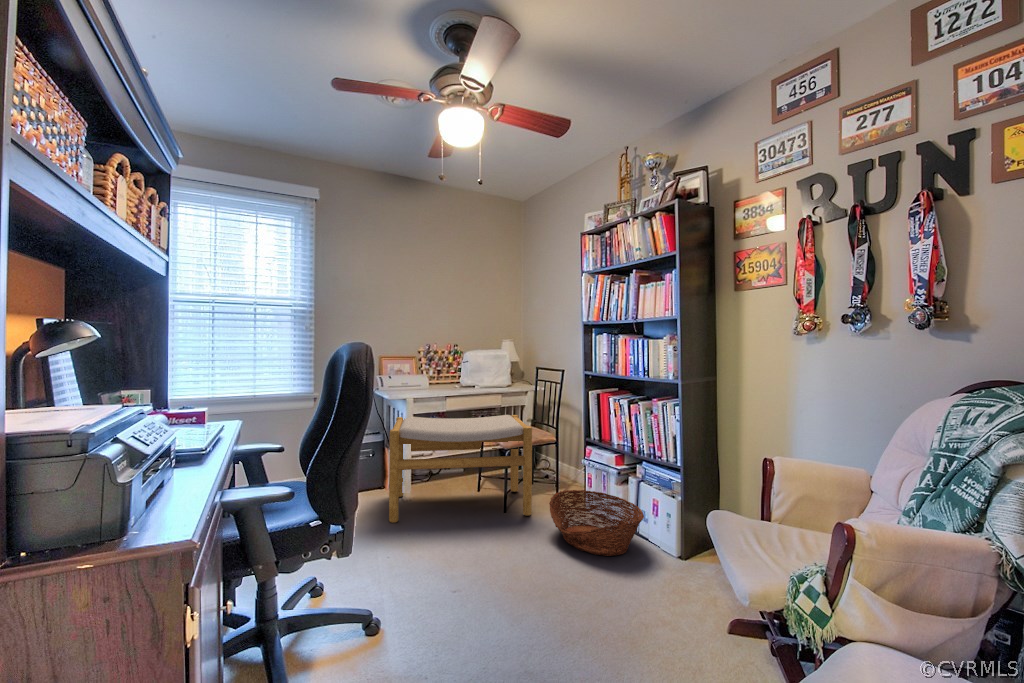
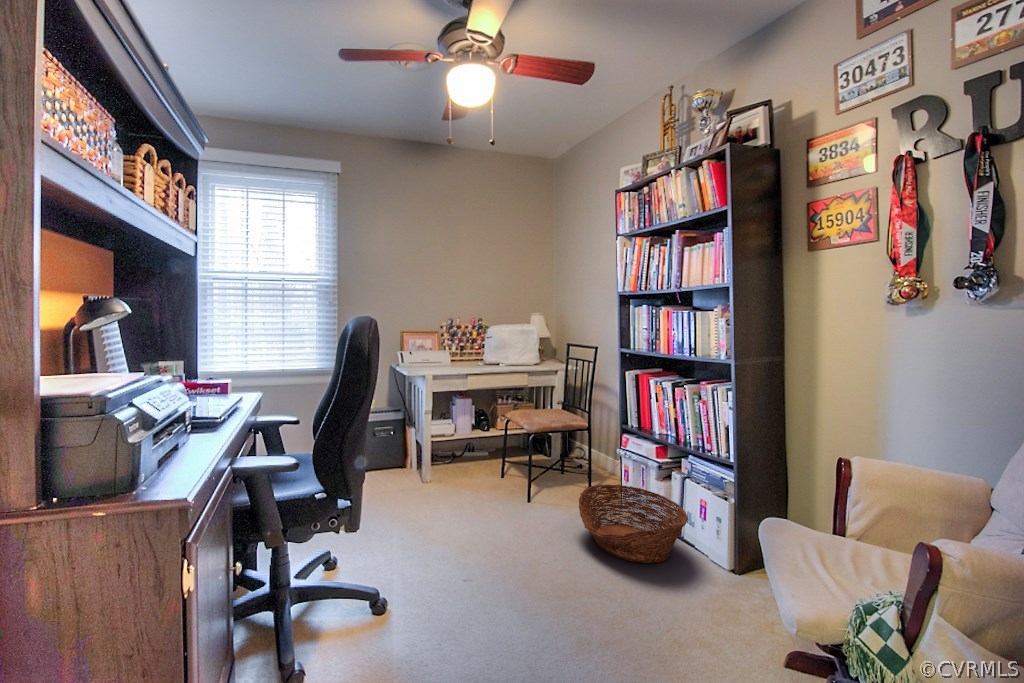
footstool: present [389,415,532,523] -> none [401,398,560,516]

